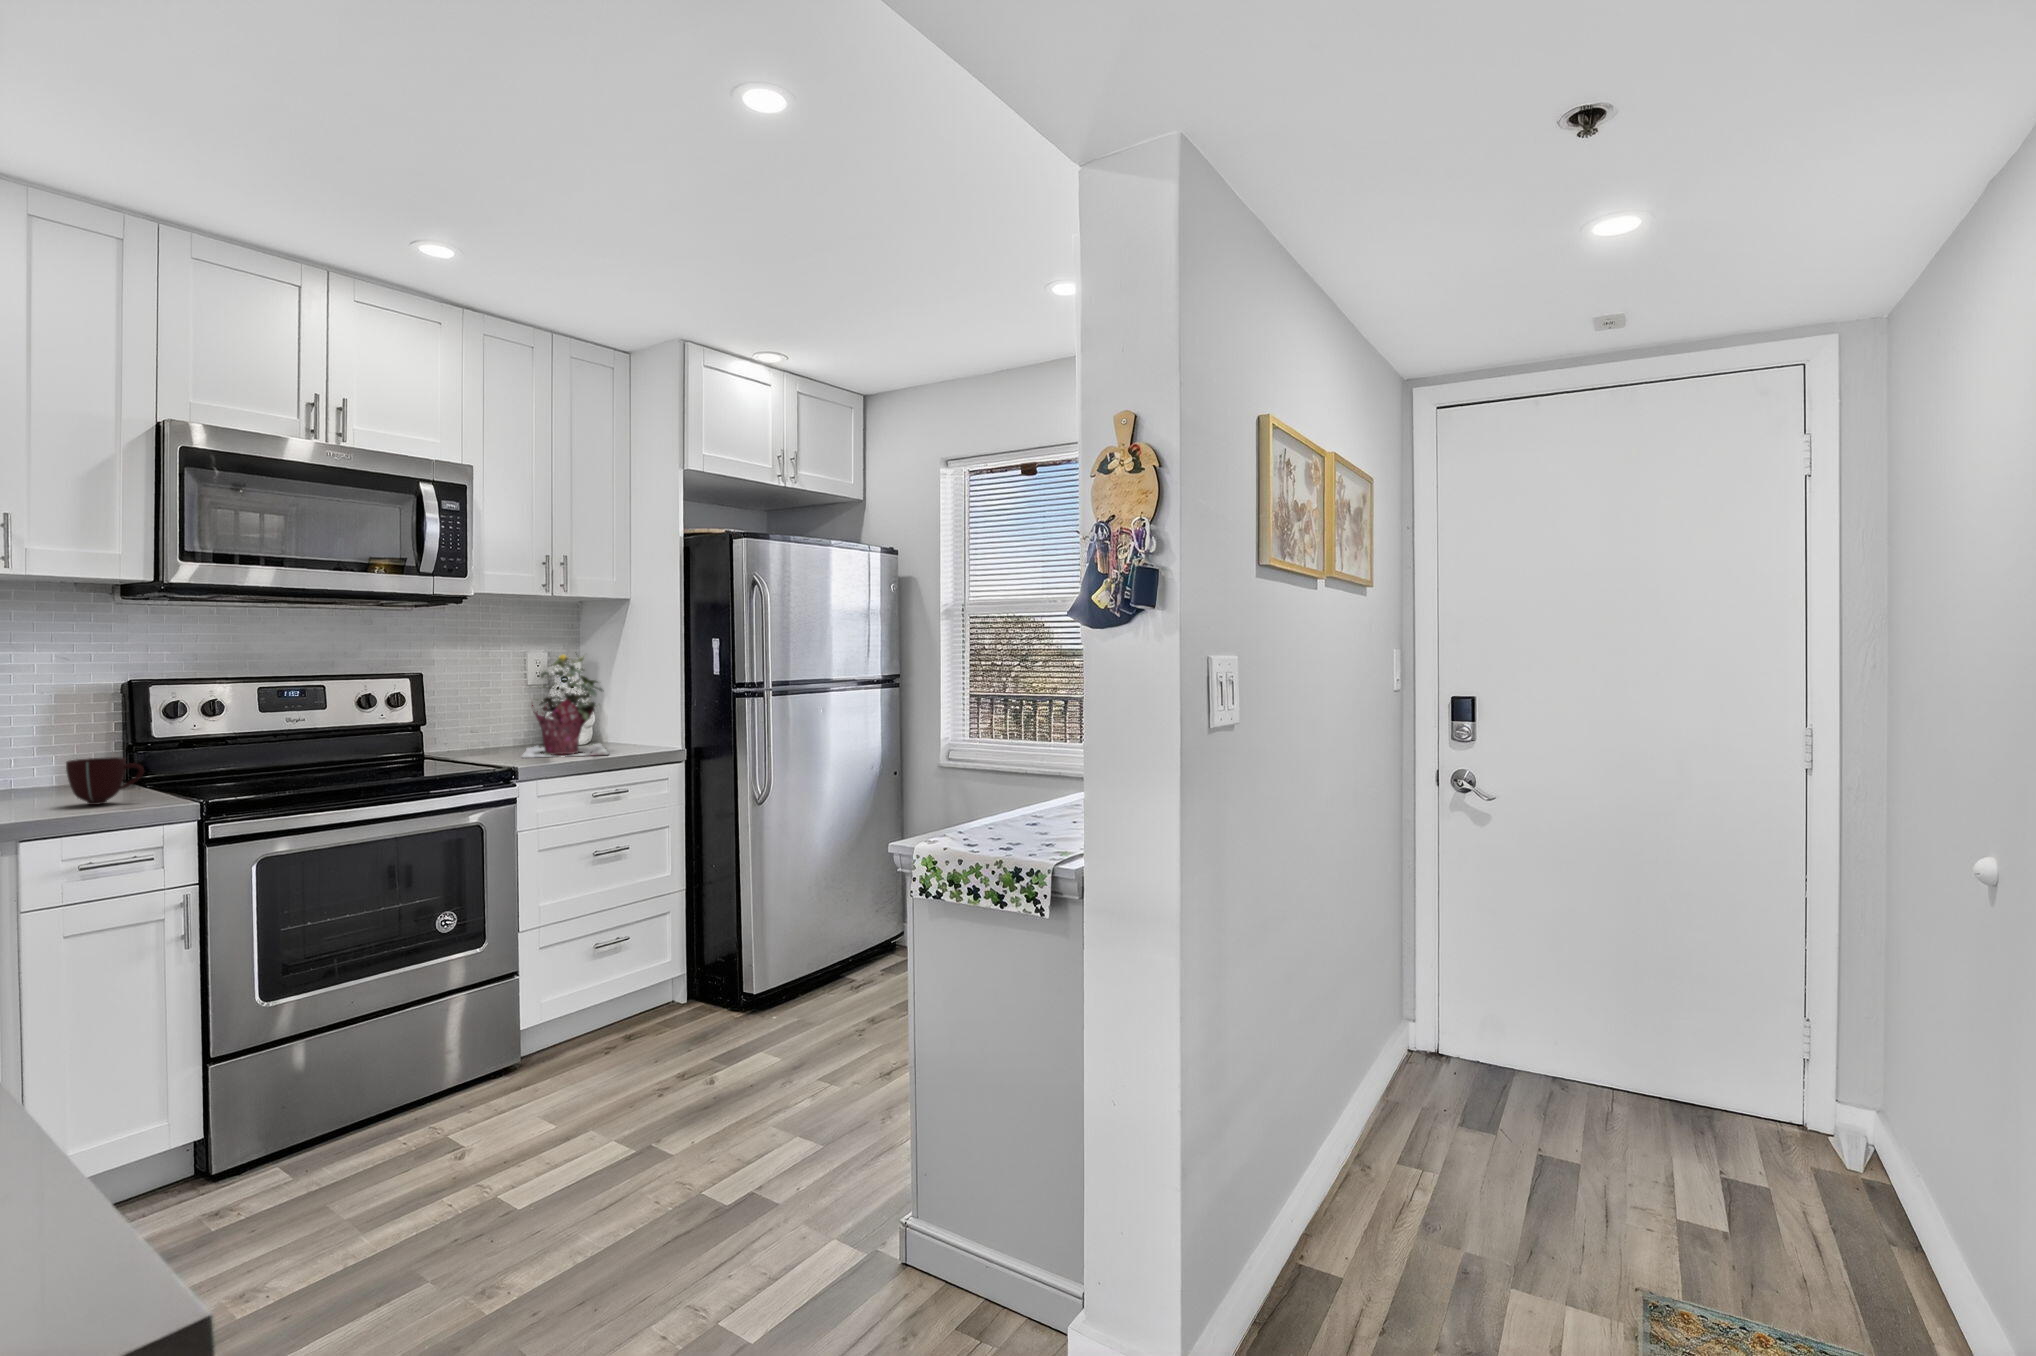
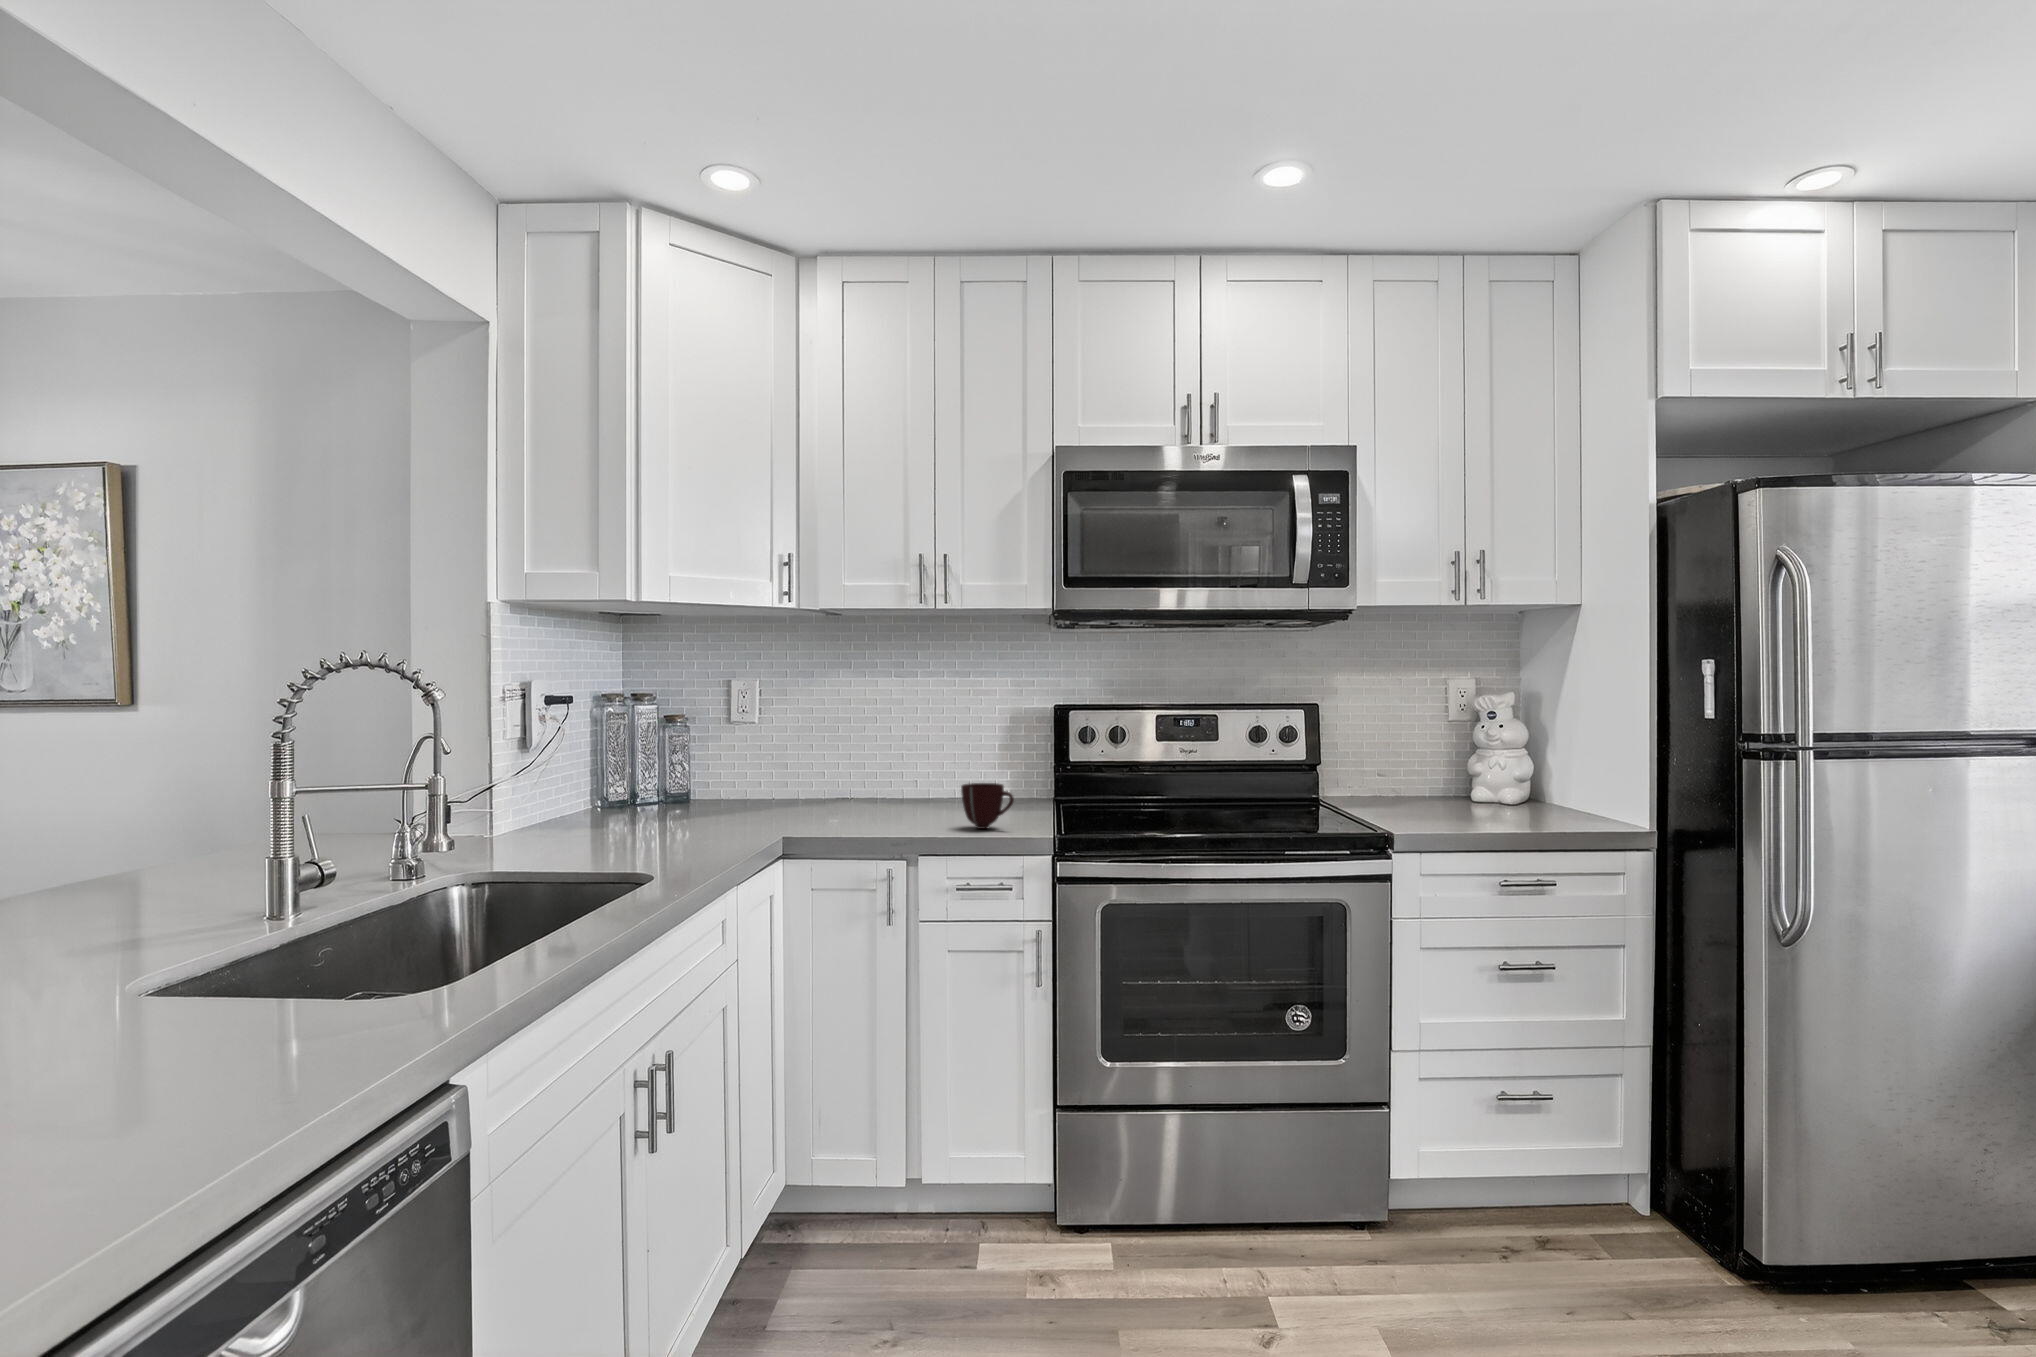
potted plant: present [522,655,609,758] -> none [1421,677,1551,825]

